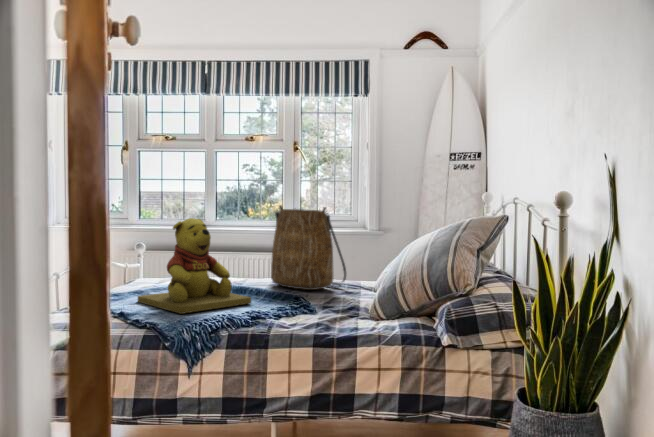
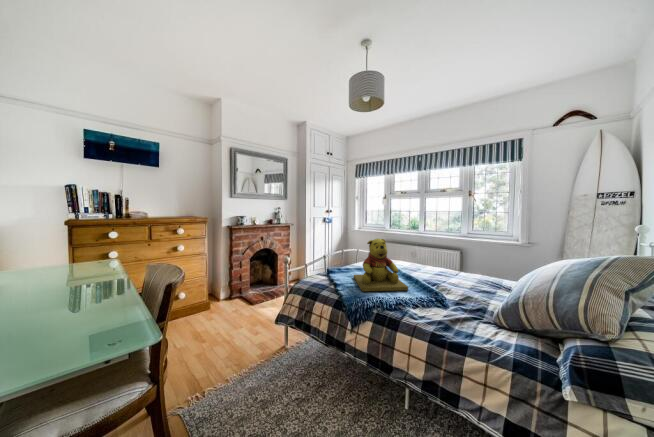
tote bag: present [271,205,346,290] -> none [433,231,486,286]

